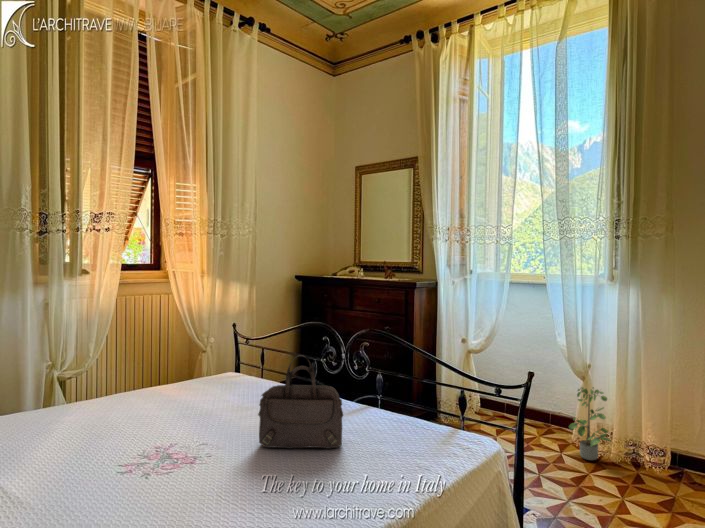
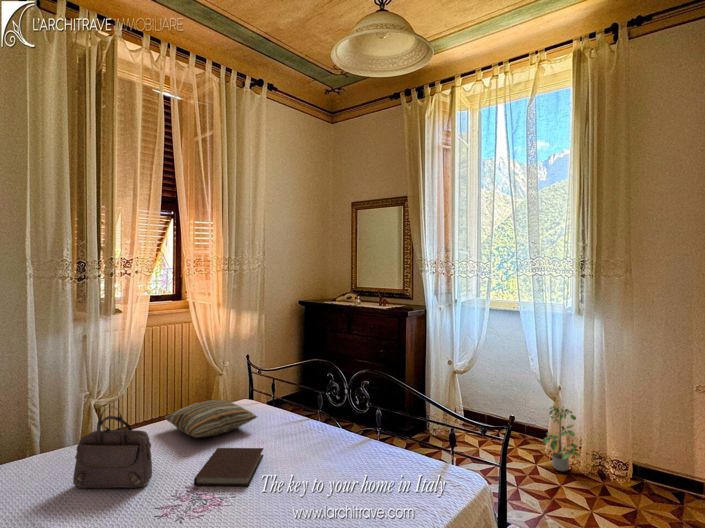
handbag: present [258,360,343,449] -> present [73,406,152,488]
pillow: none [139,364,244,399] -> present [164,400,257,437]
notebook: none [173,407,251,440] -> present [194,448,263,486]

